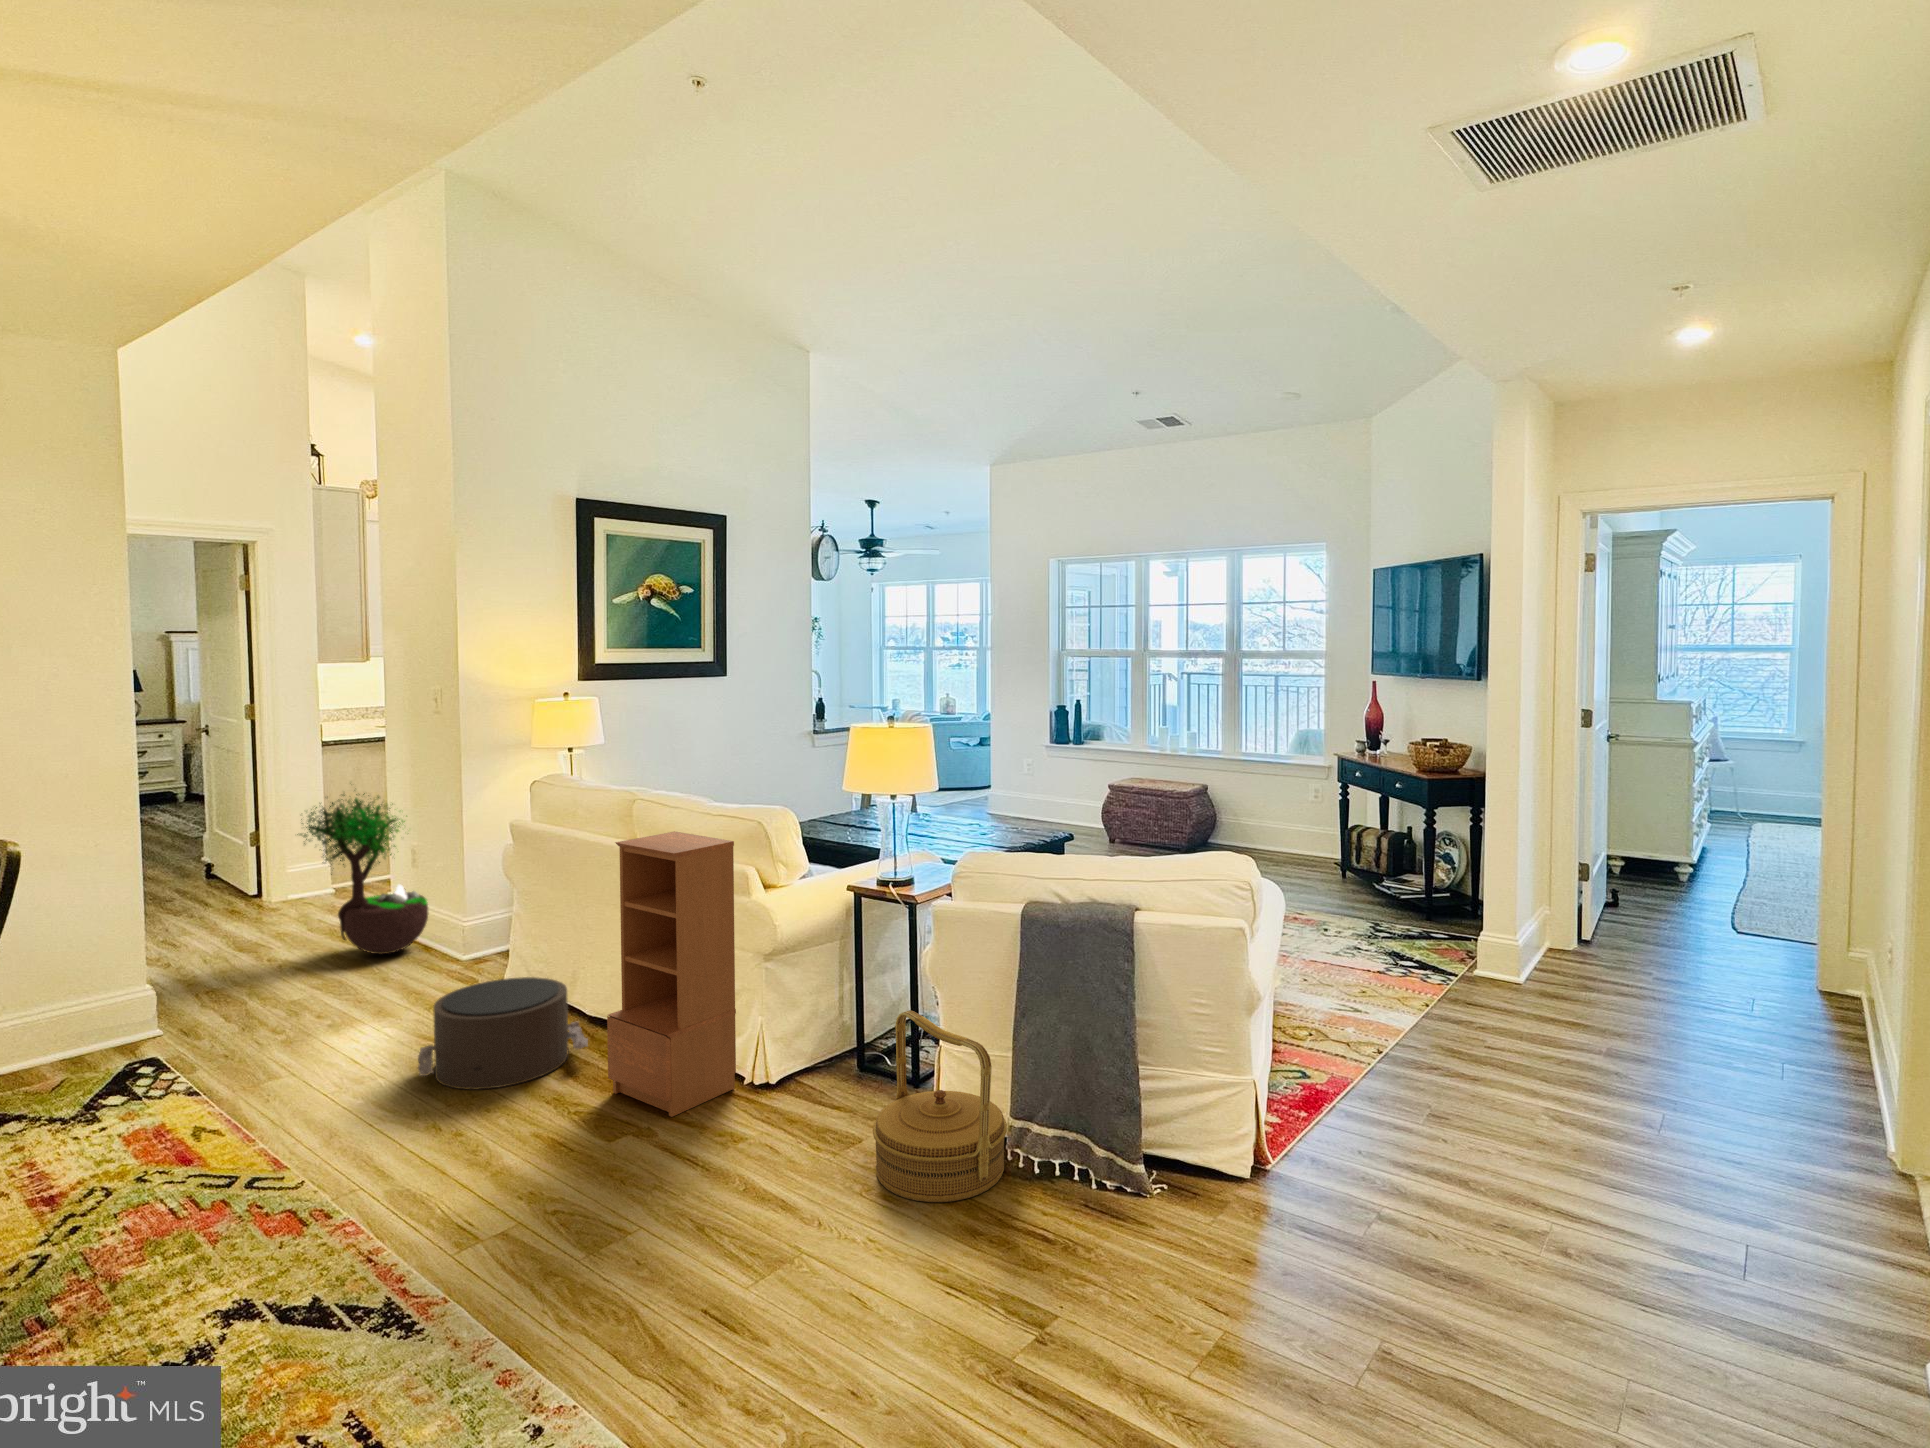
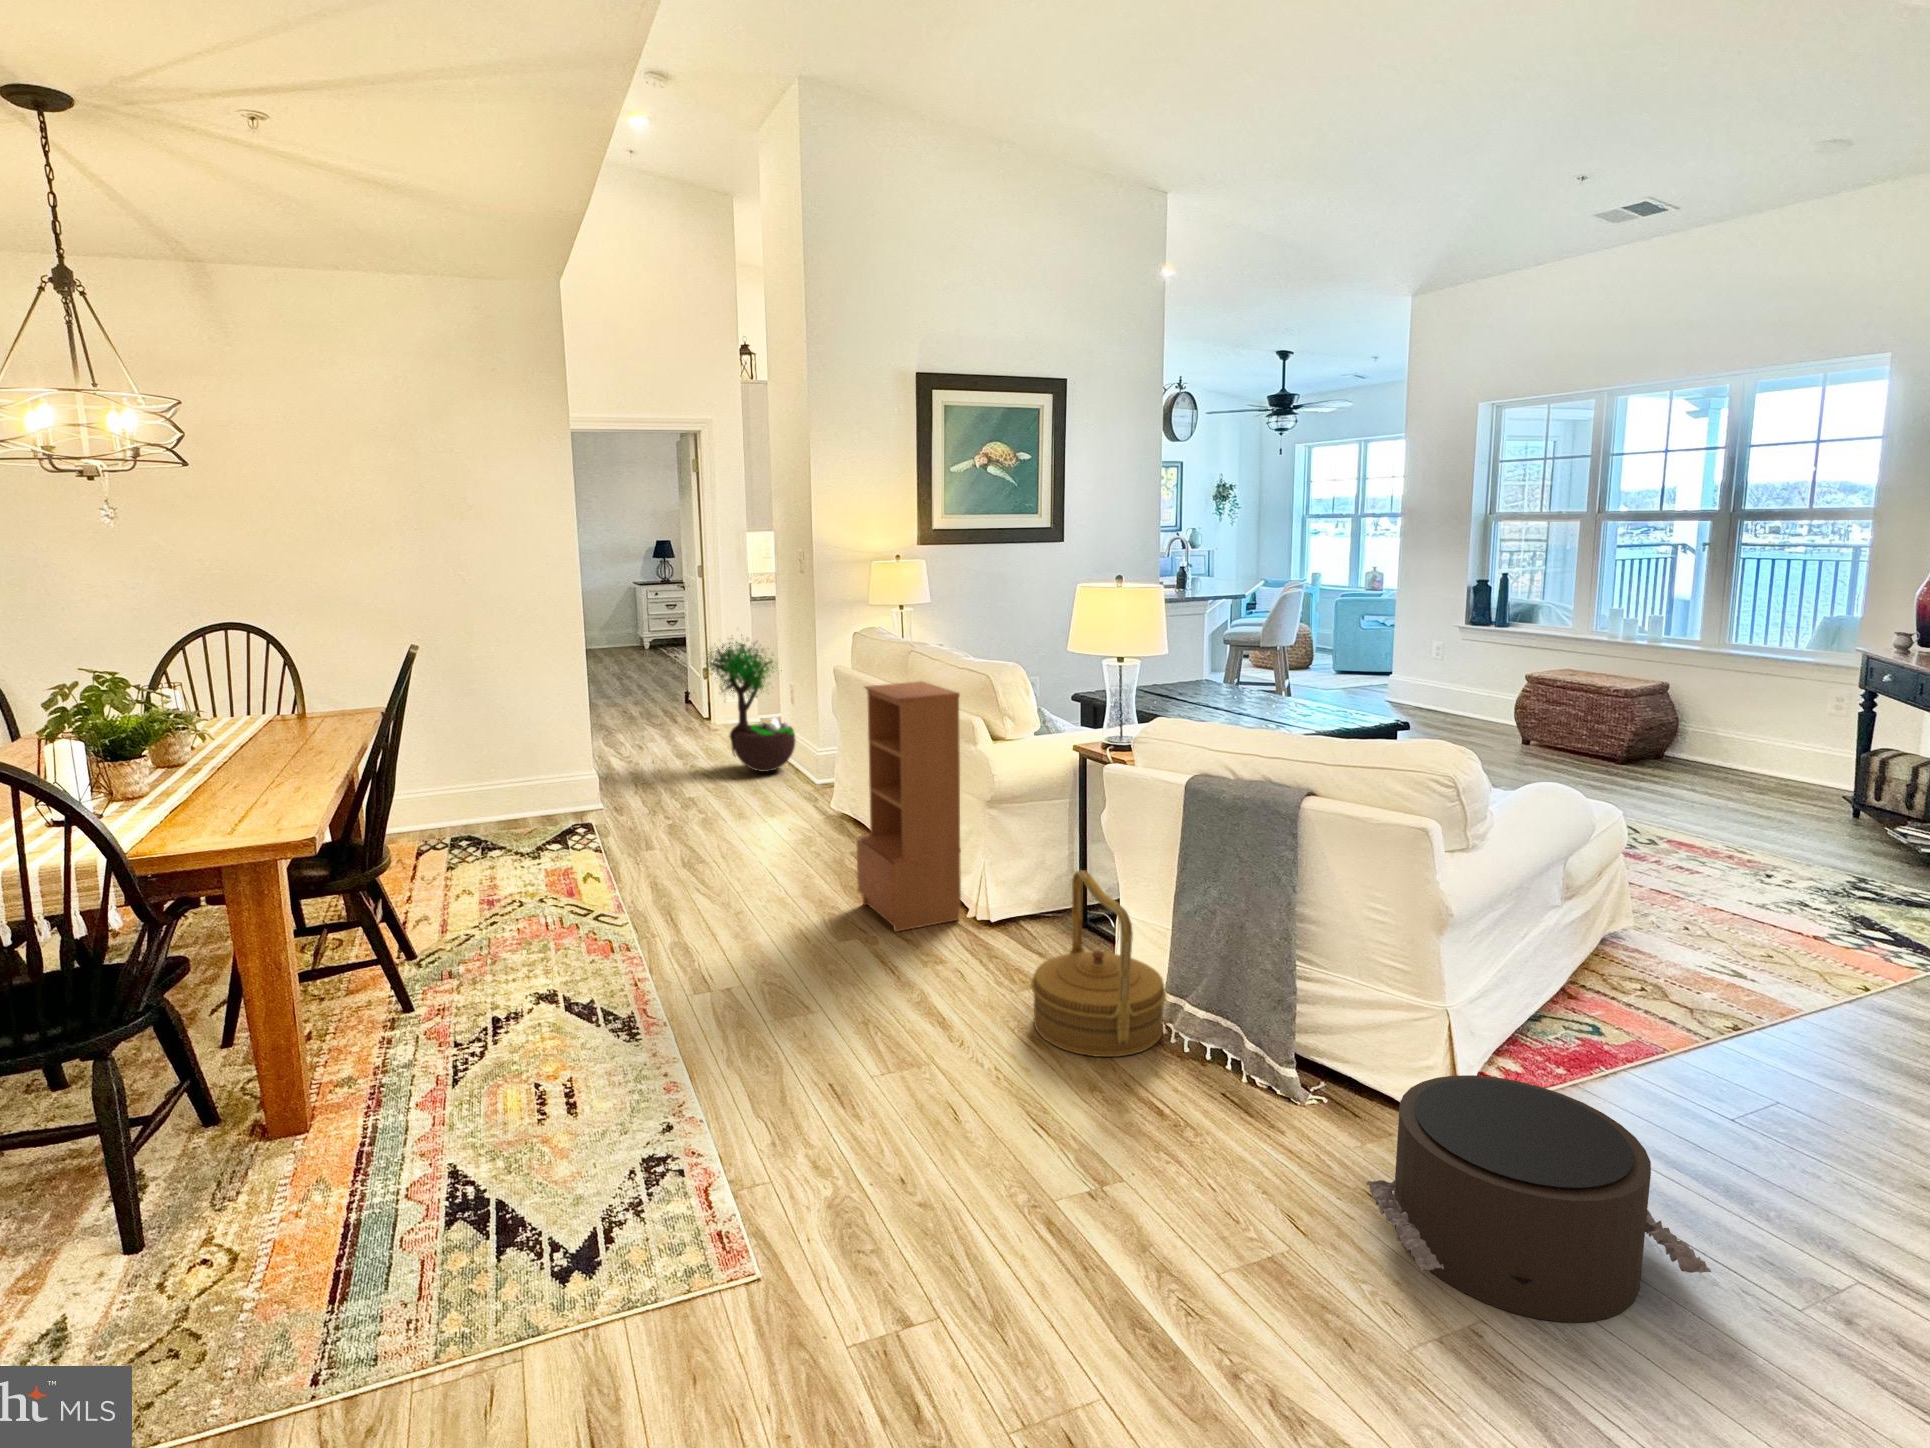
pouf: present [418,977,588,1090] -> present [1366,1075,1711,1322]

